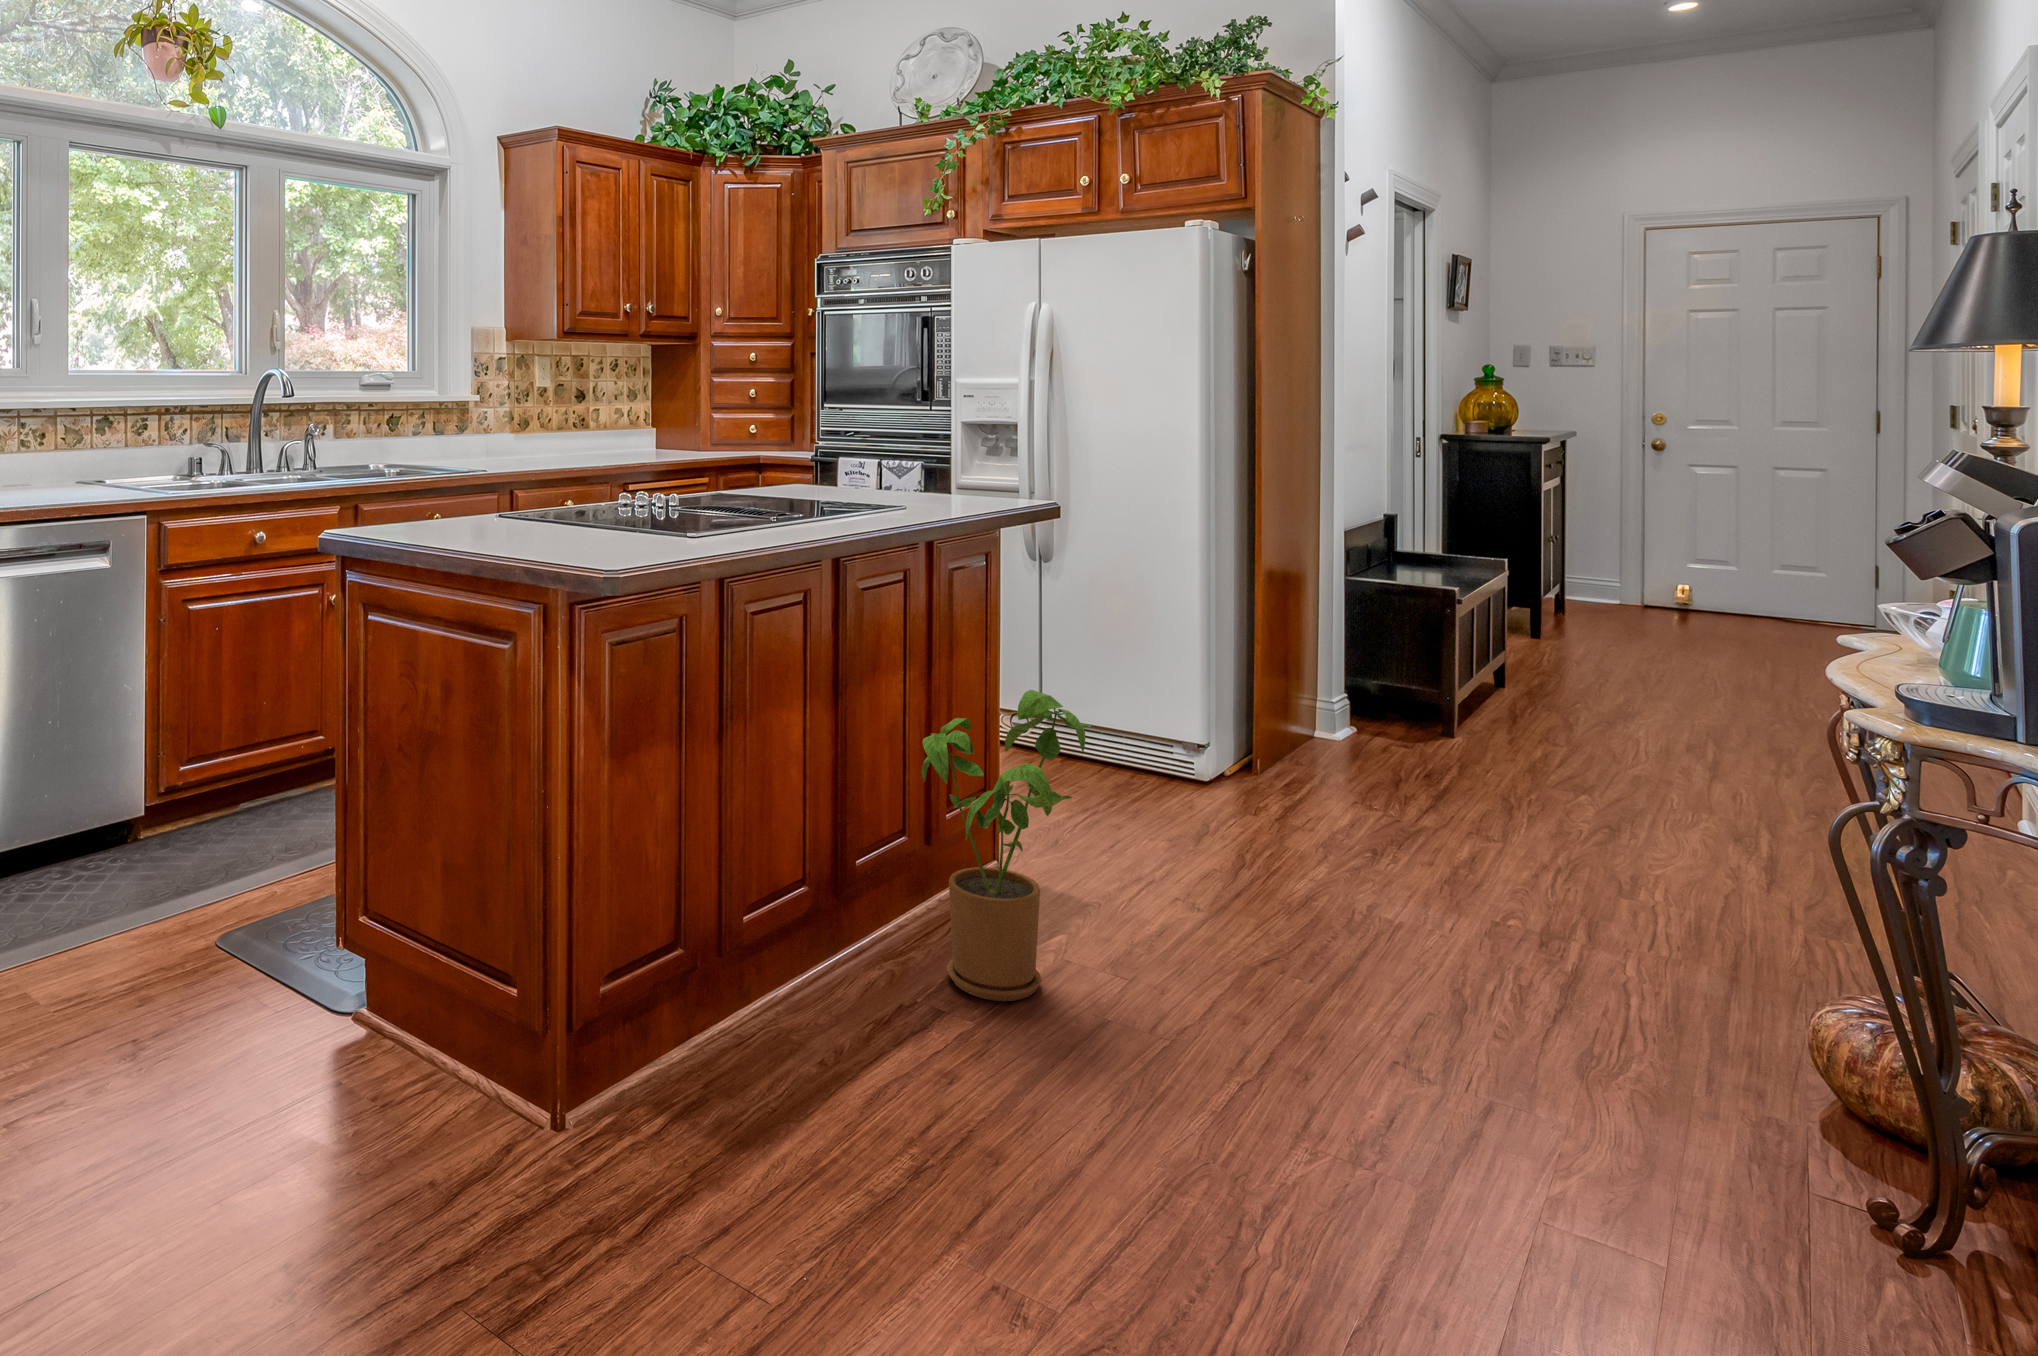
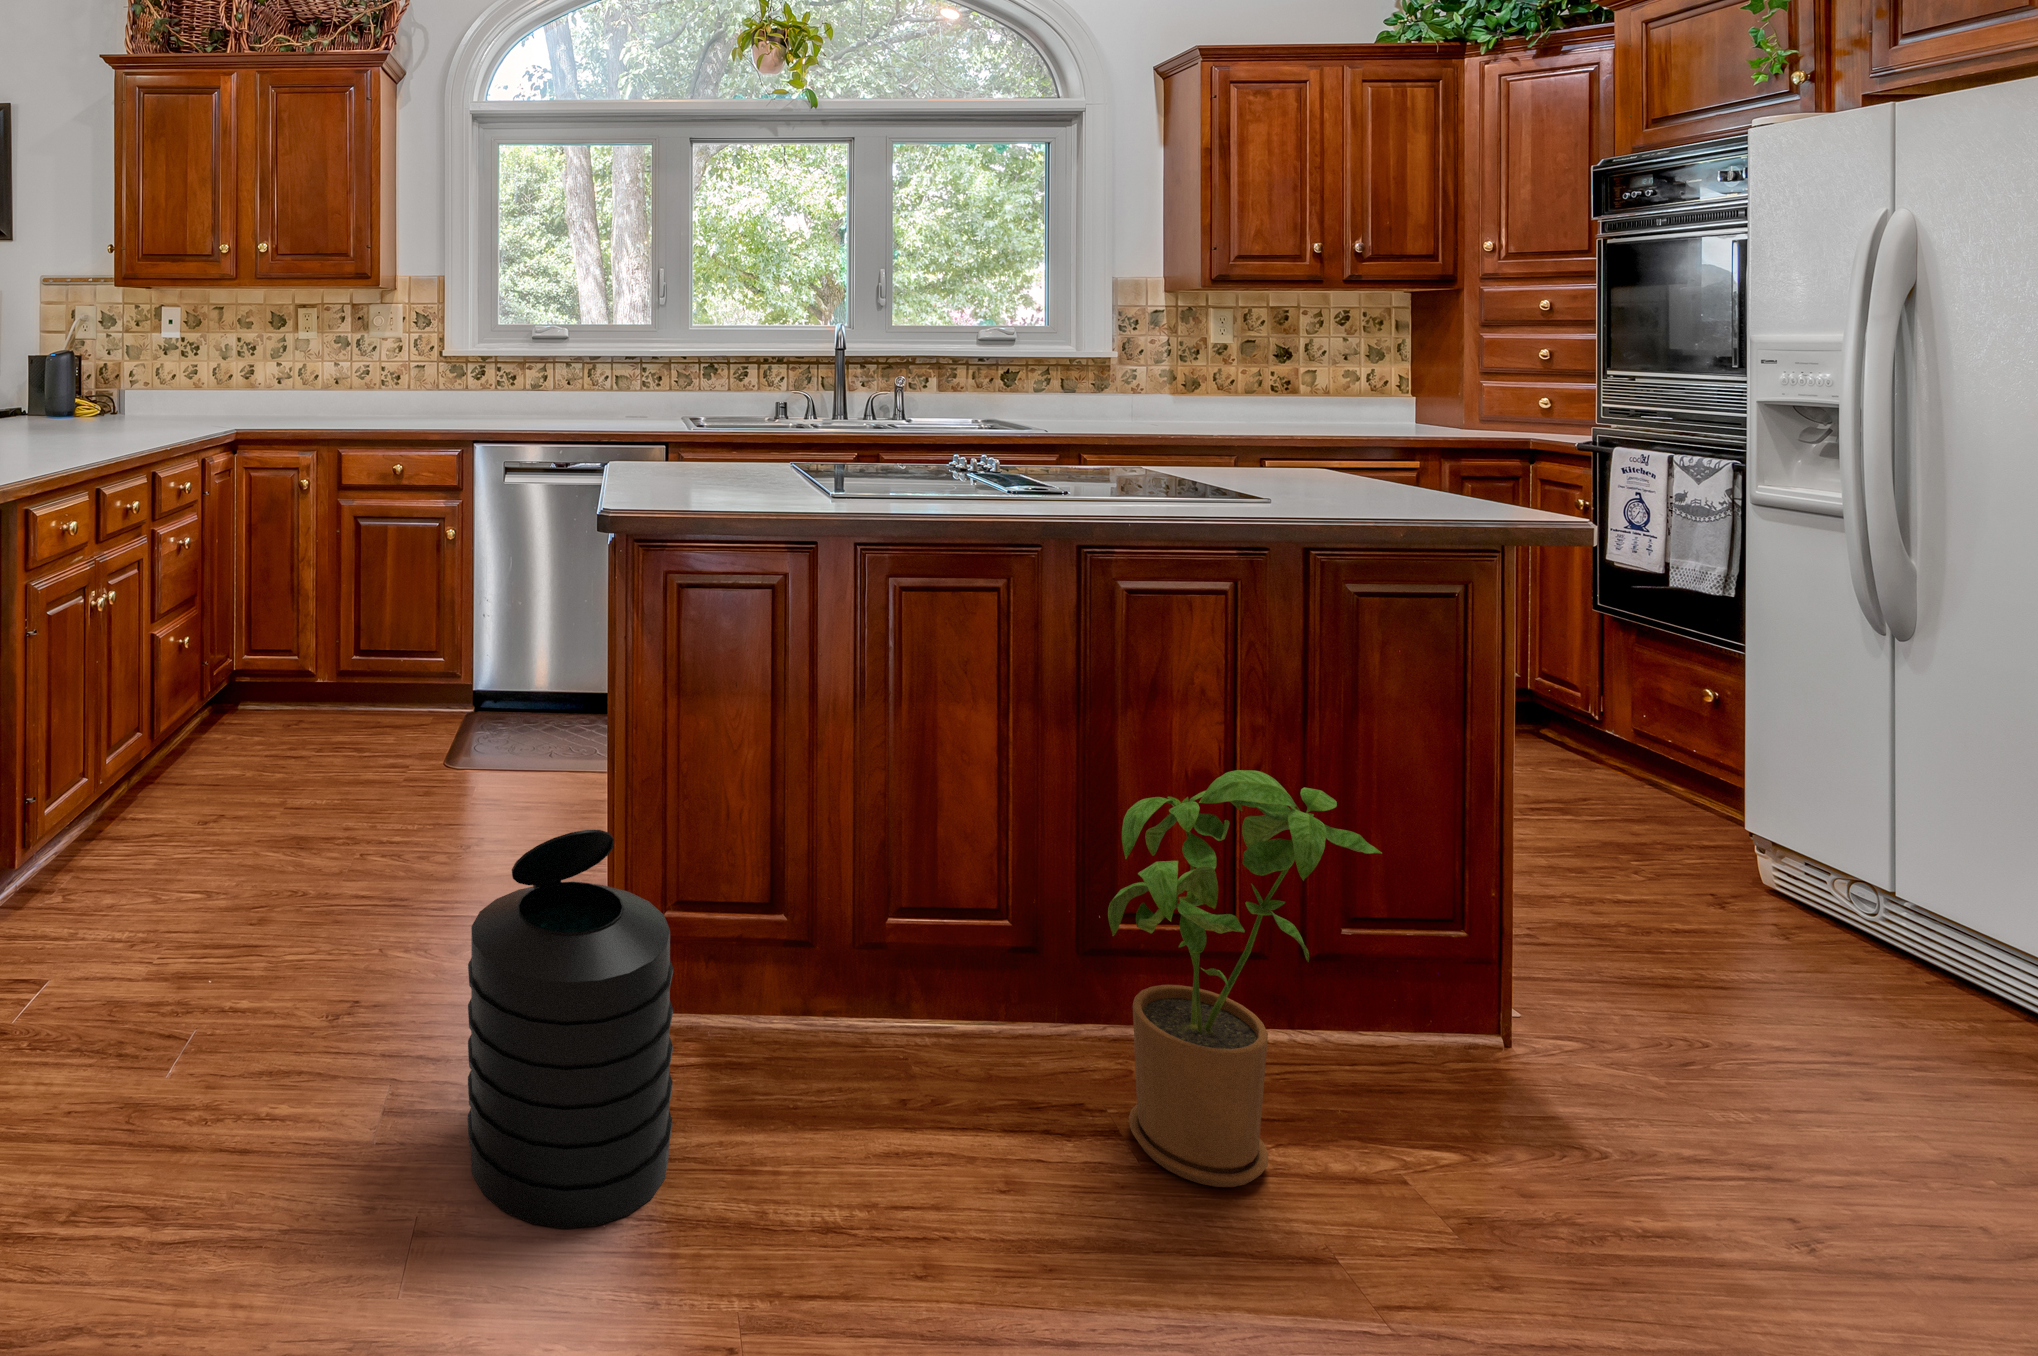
trash can: none [632,874,840,1287] -> present [468,830,673,1229]

